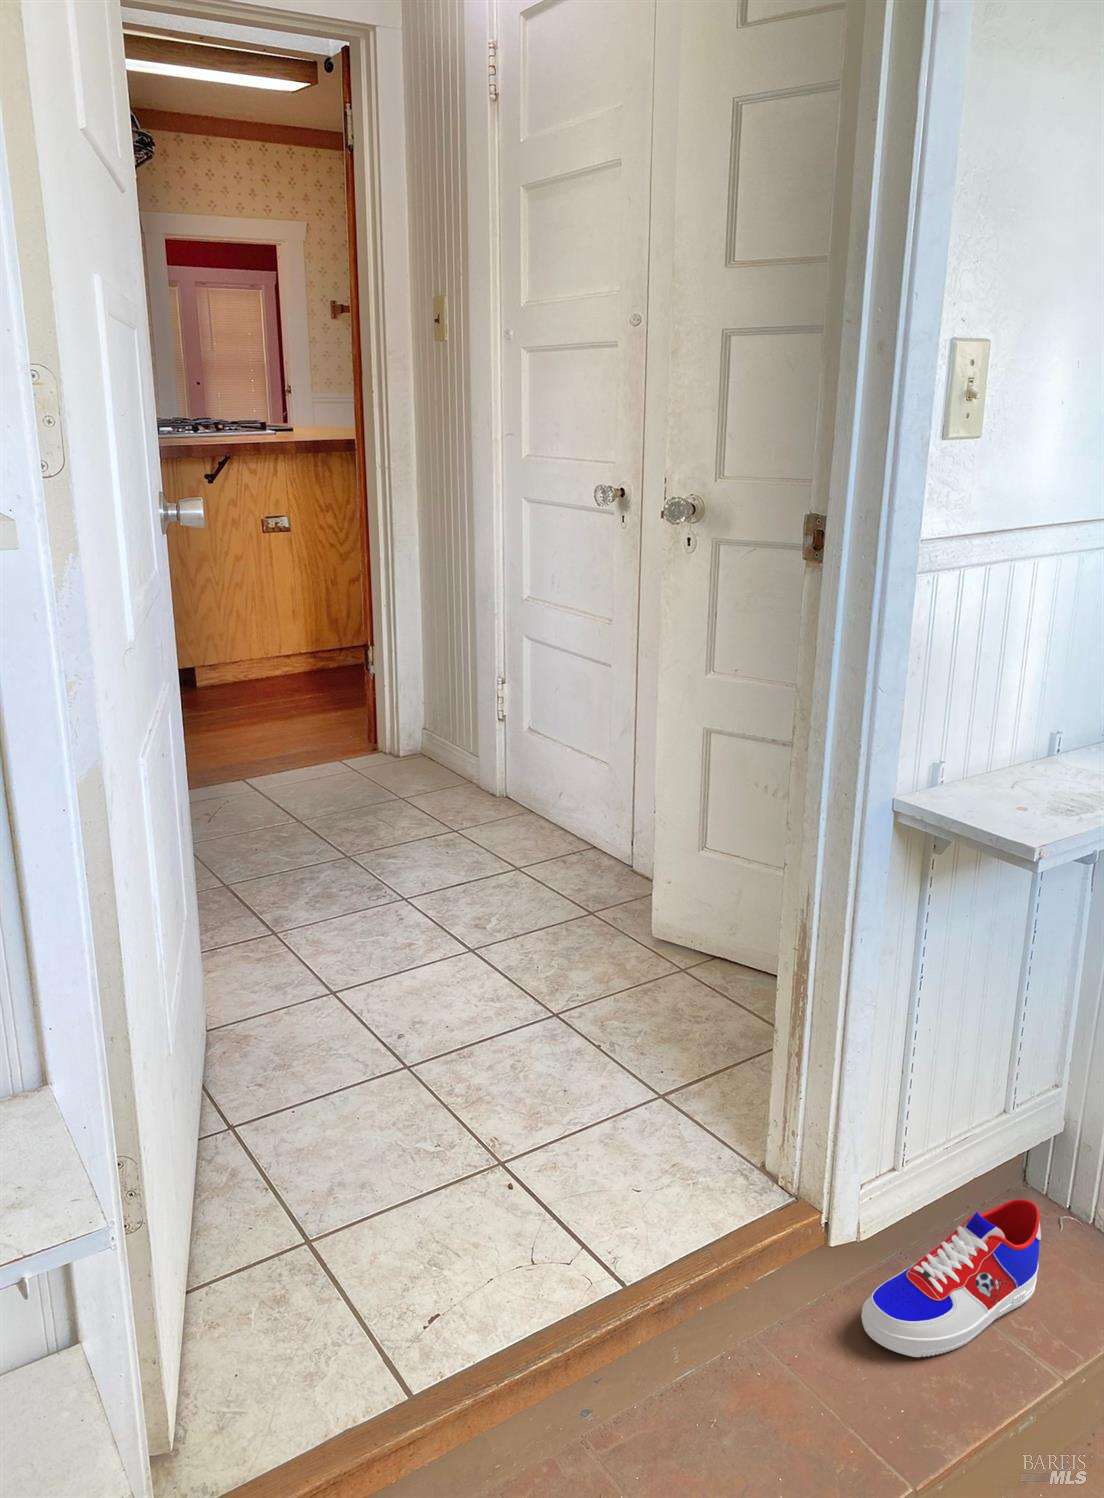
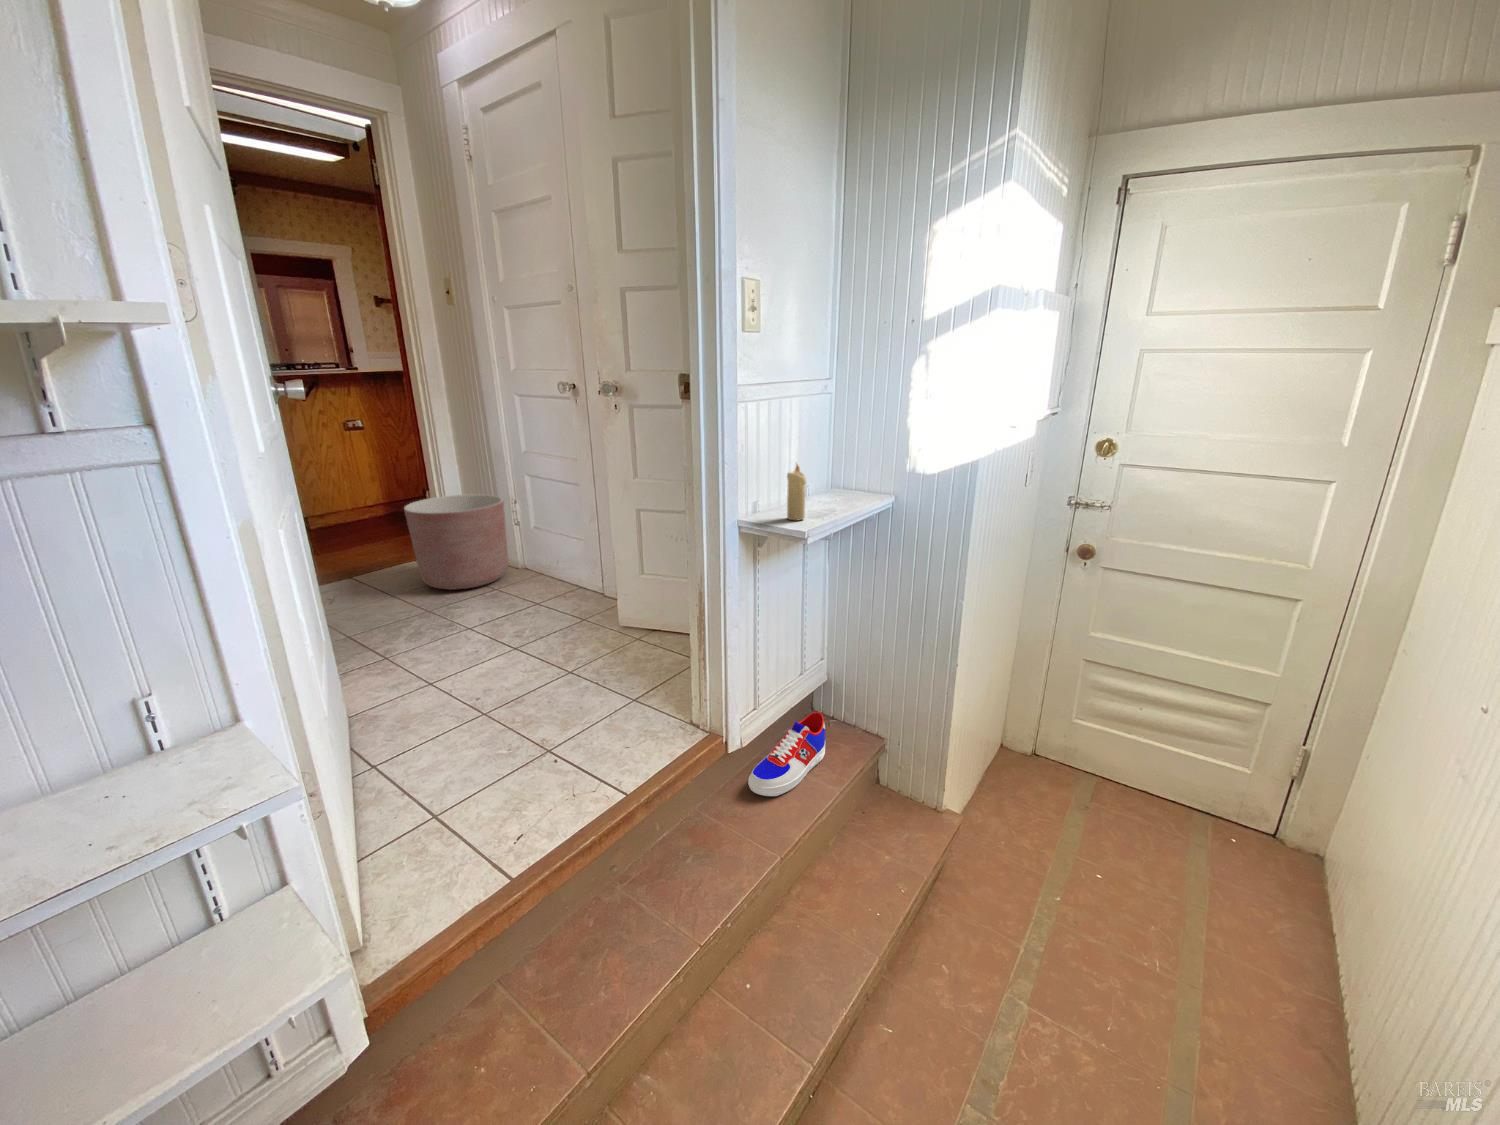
planter: none [329,661,484,826] -> present [404,494,508,590]
candle: none [1000,698,1049,815] -> present [787,464,806,520]

